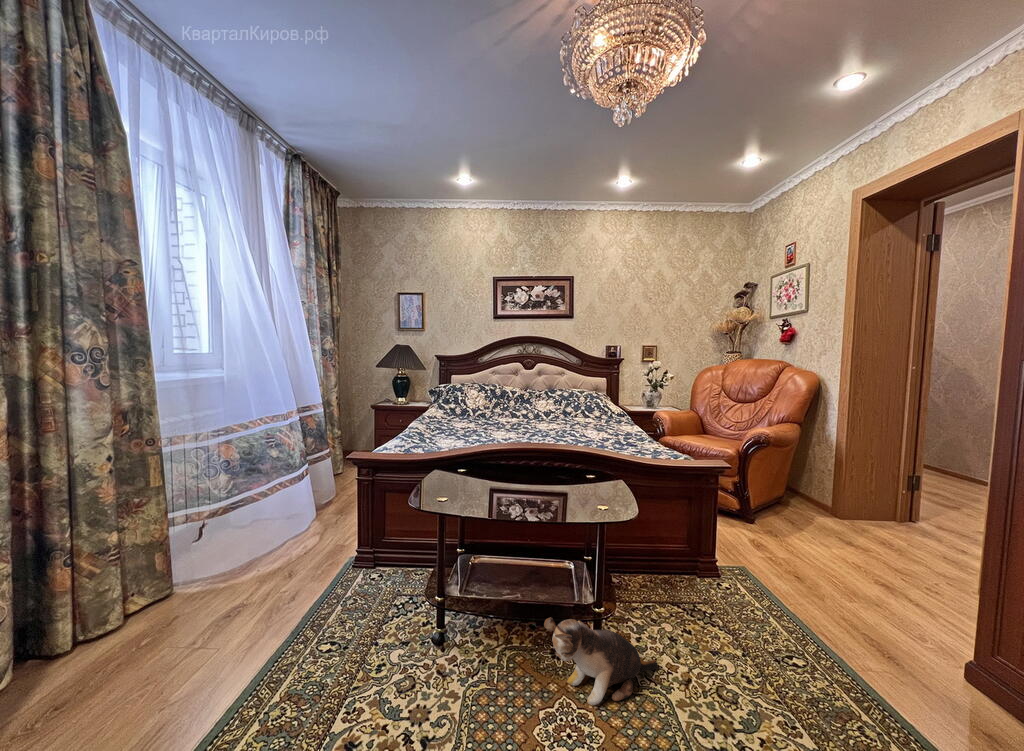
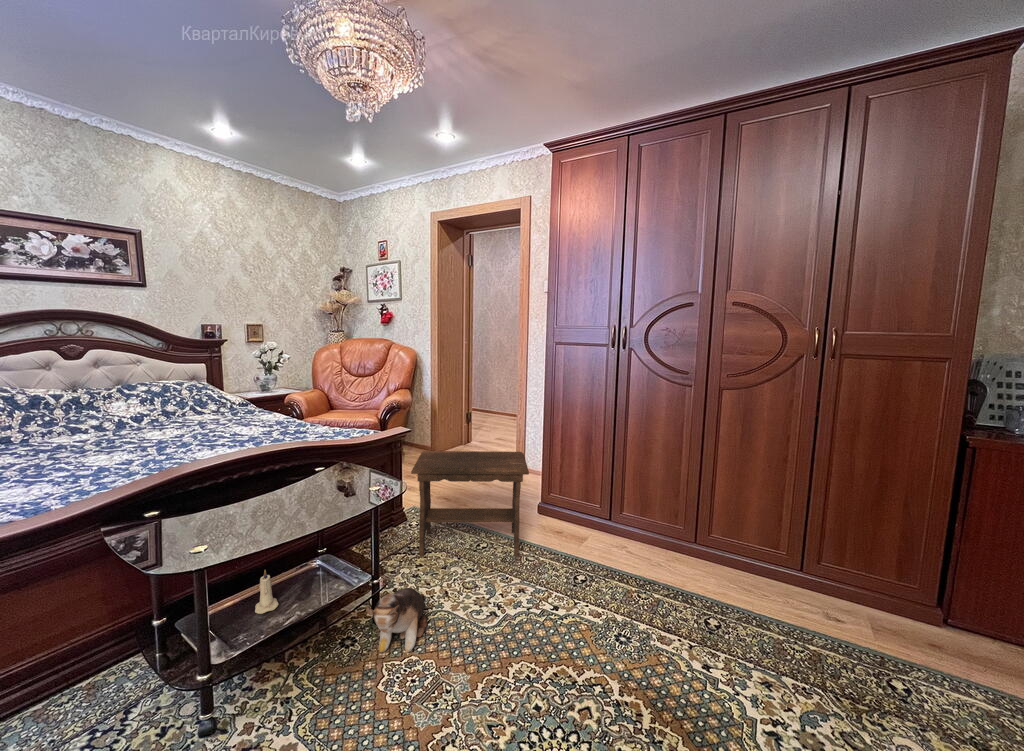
footstool: none [689,494,908,715] -> present [411,451,529,557]
candle: none [502,543,521,583] -> present [255,570,278,614]

